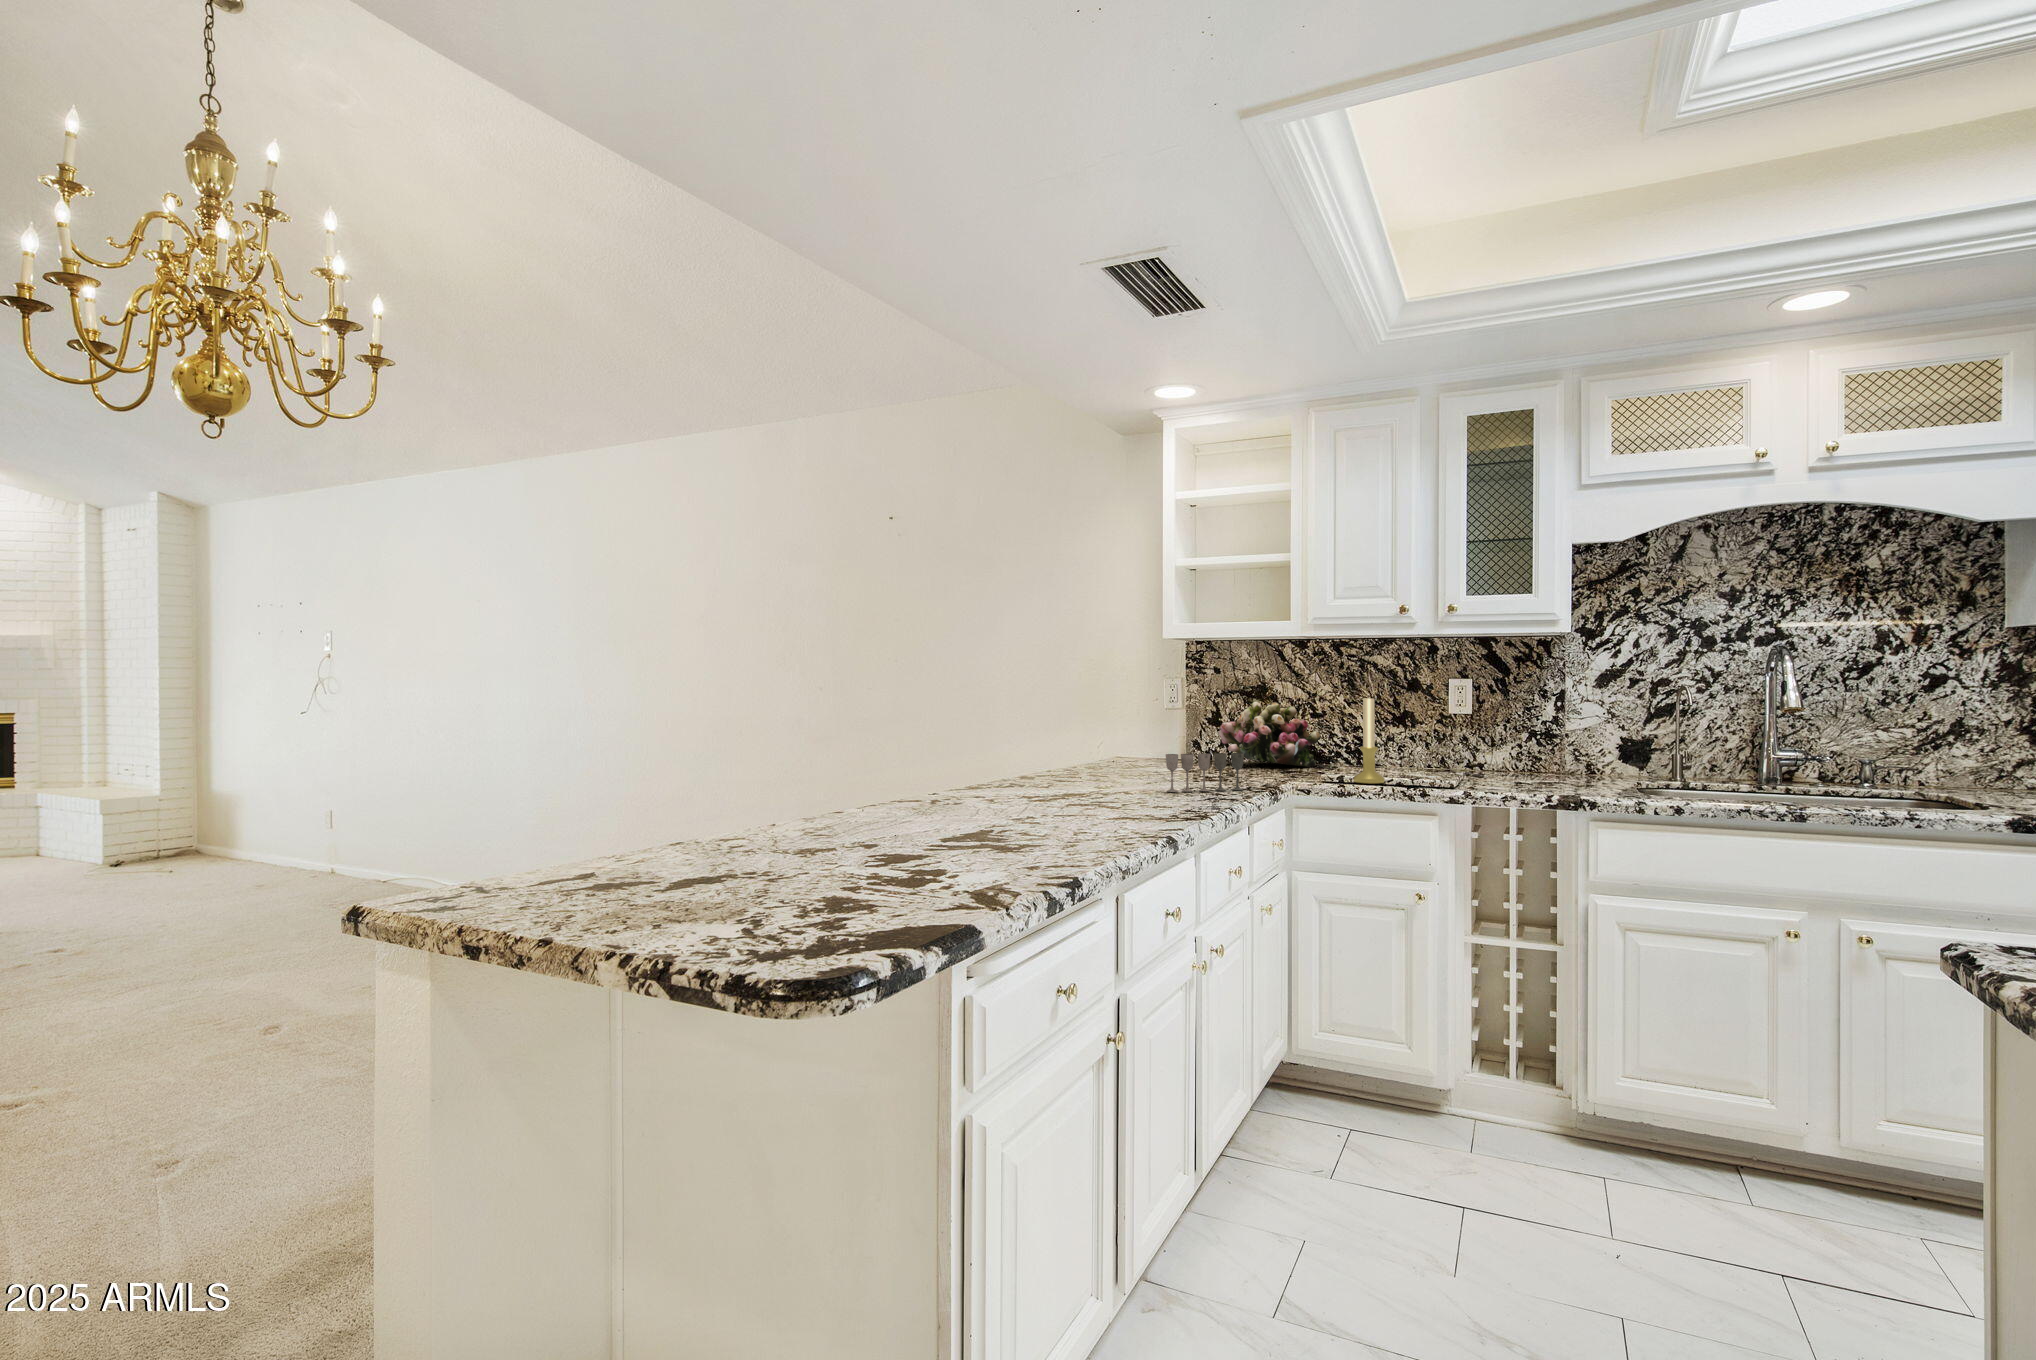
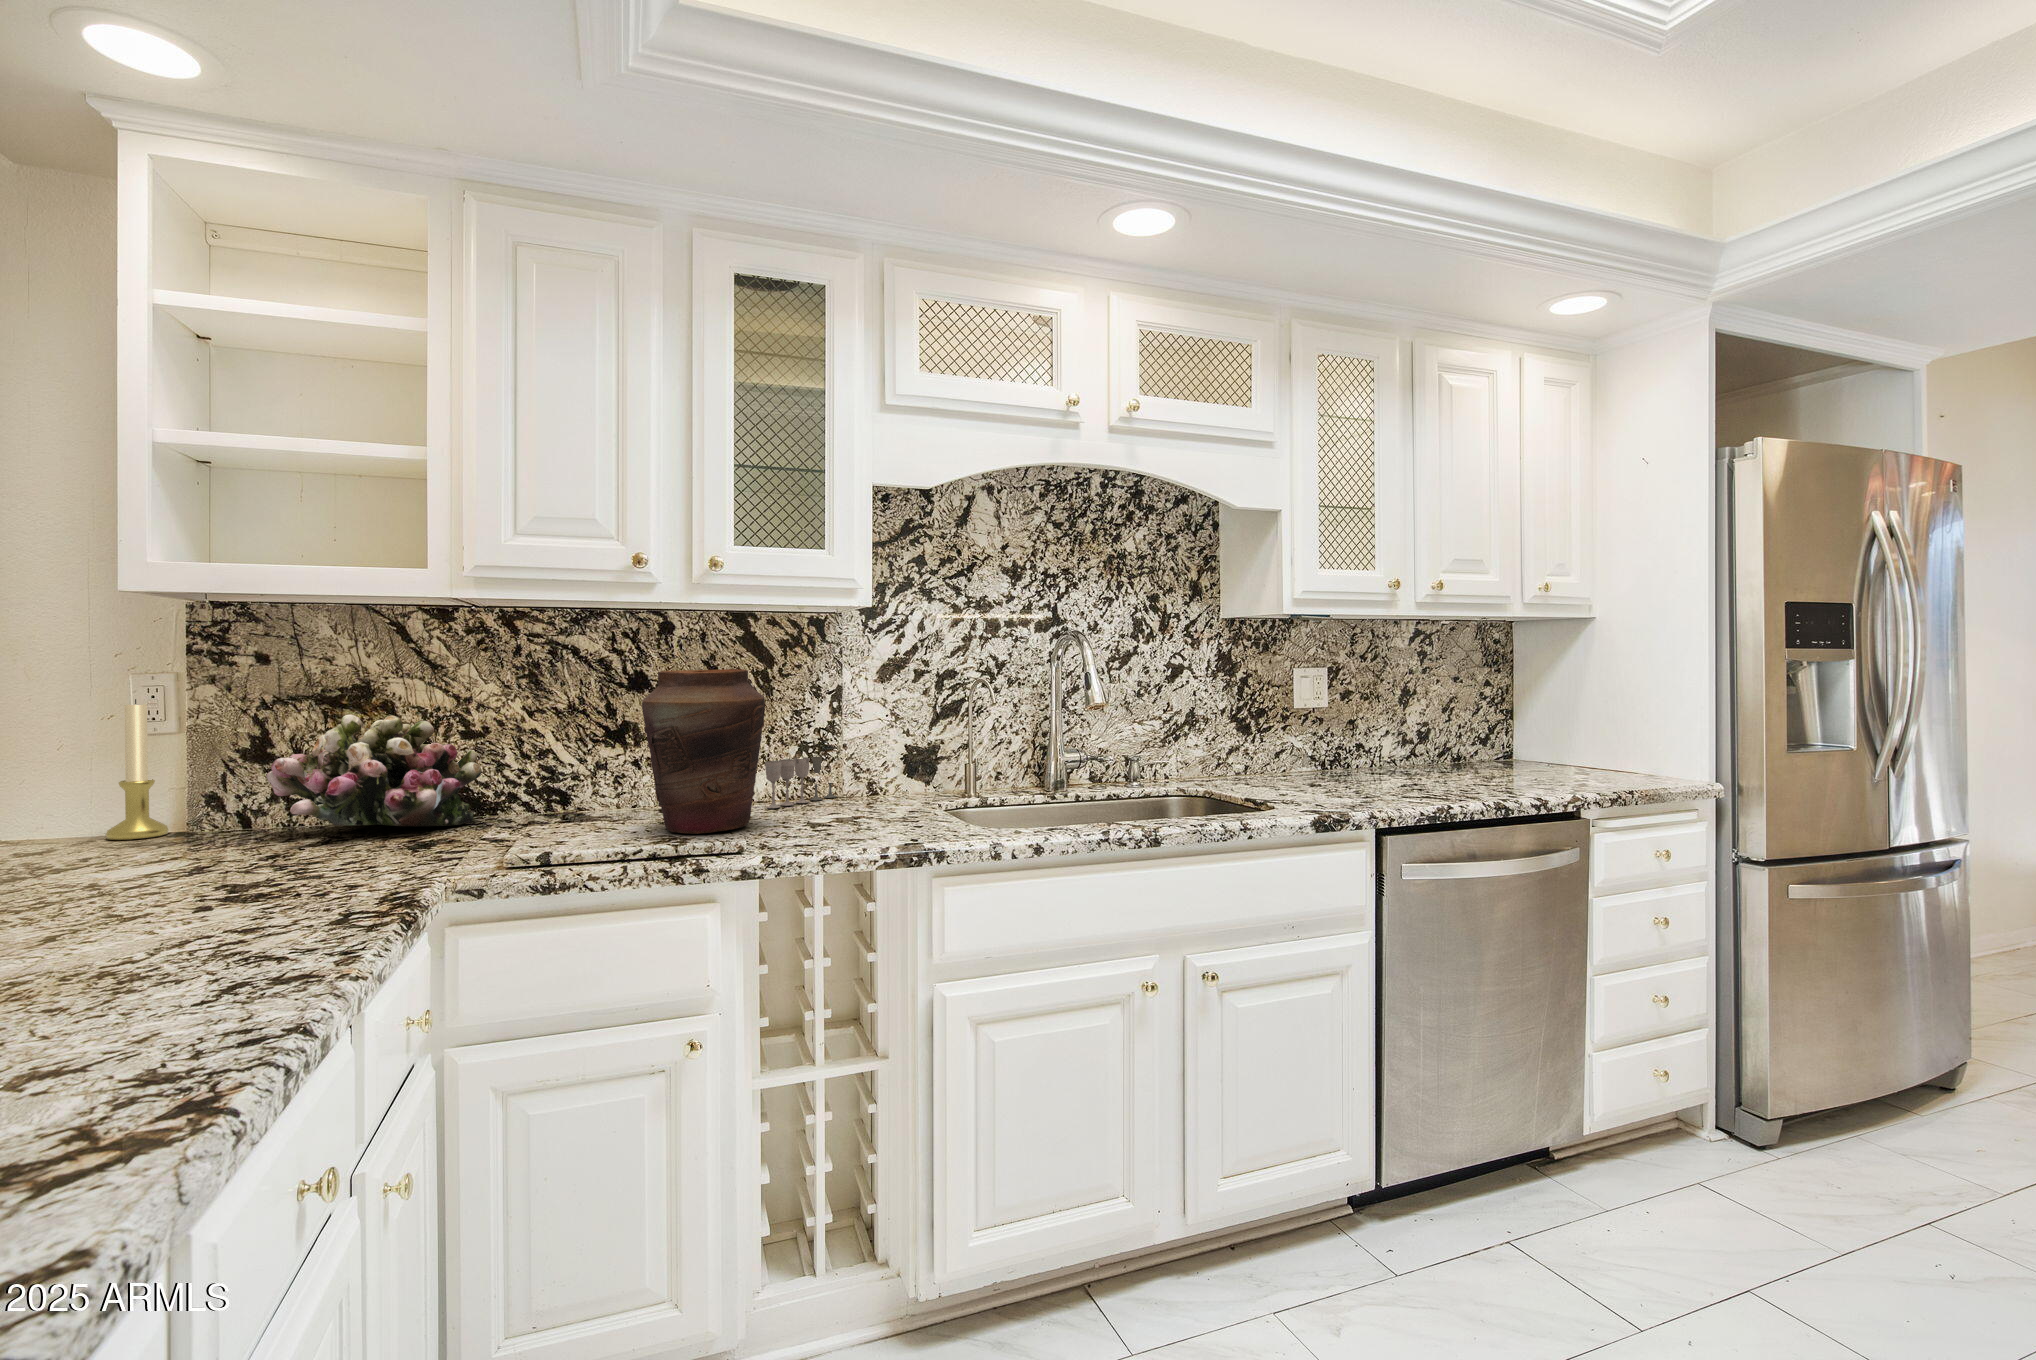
vase: none [1405,677,1486,780] -> present [642,669,765,834]
candle holder: present [1353,698,1385,784] -> present [106,699,169,840]
wine glass: present [1166,753,1244,792] -> present [765,755,837,808]

